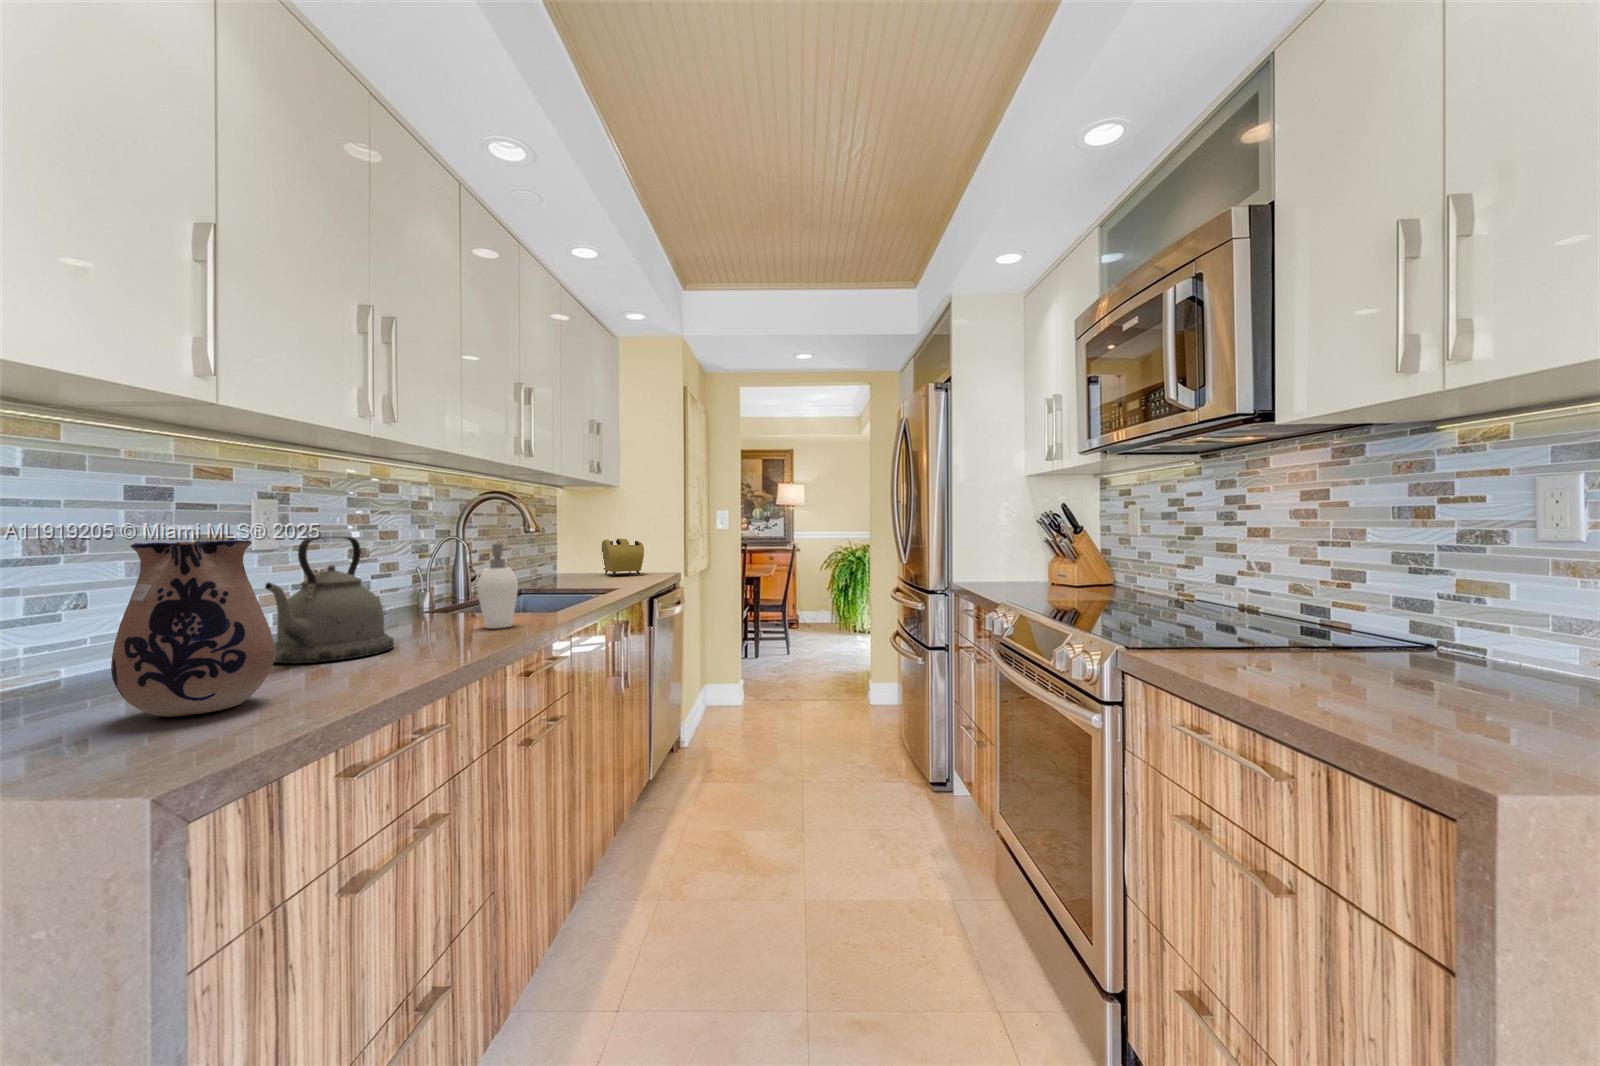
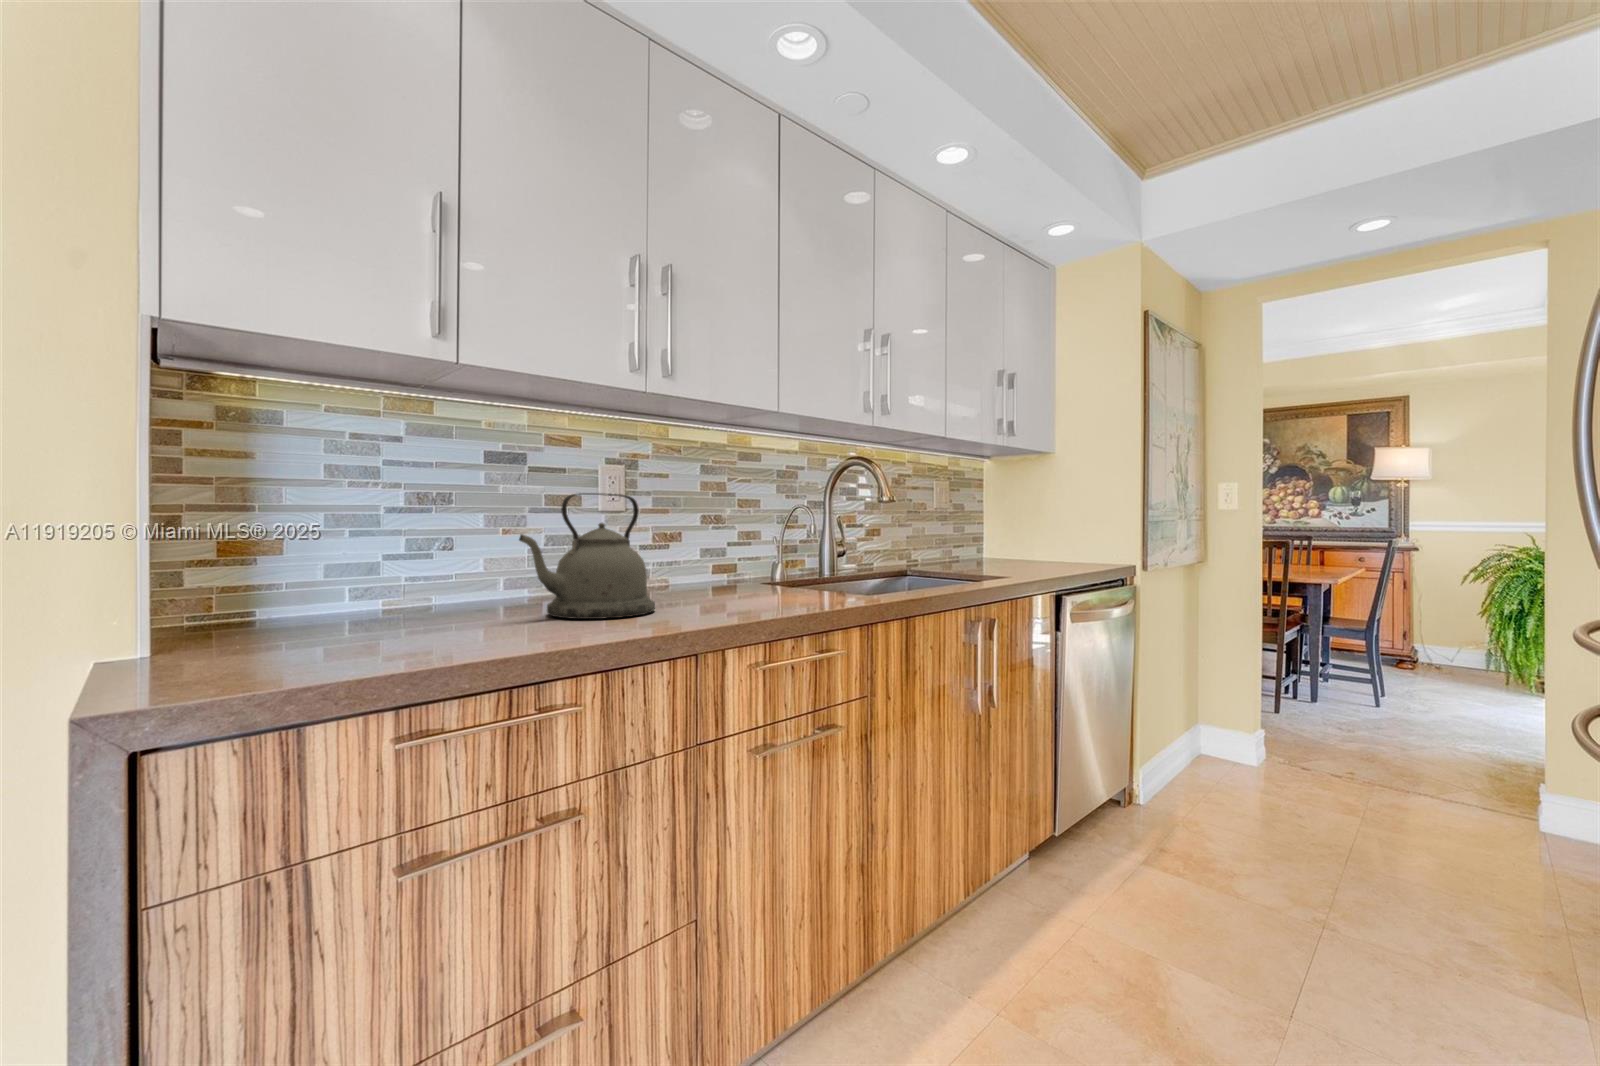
toaster: present [602,538,644,576] -> none [1031,518,1082,566]
ceramic pitcher: present [111,540,275,717] -> none [327,484,456,648]
soap dispenser: present [477,544,518,629] -> none [758,507,801,607]

